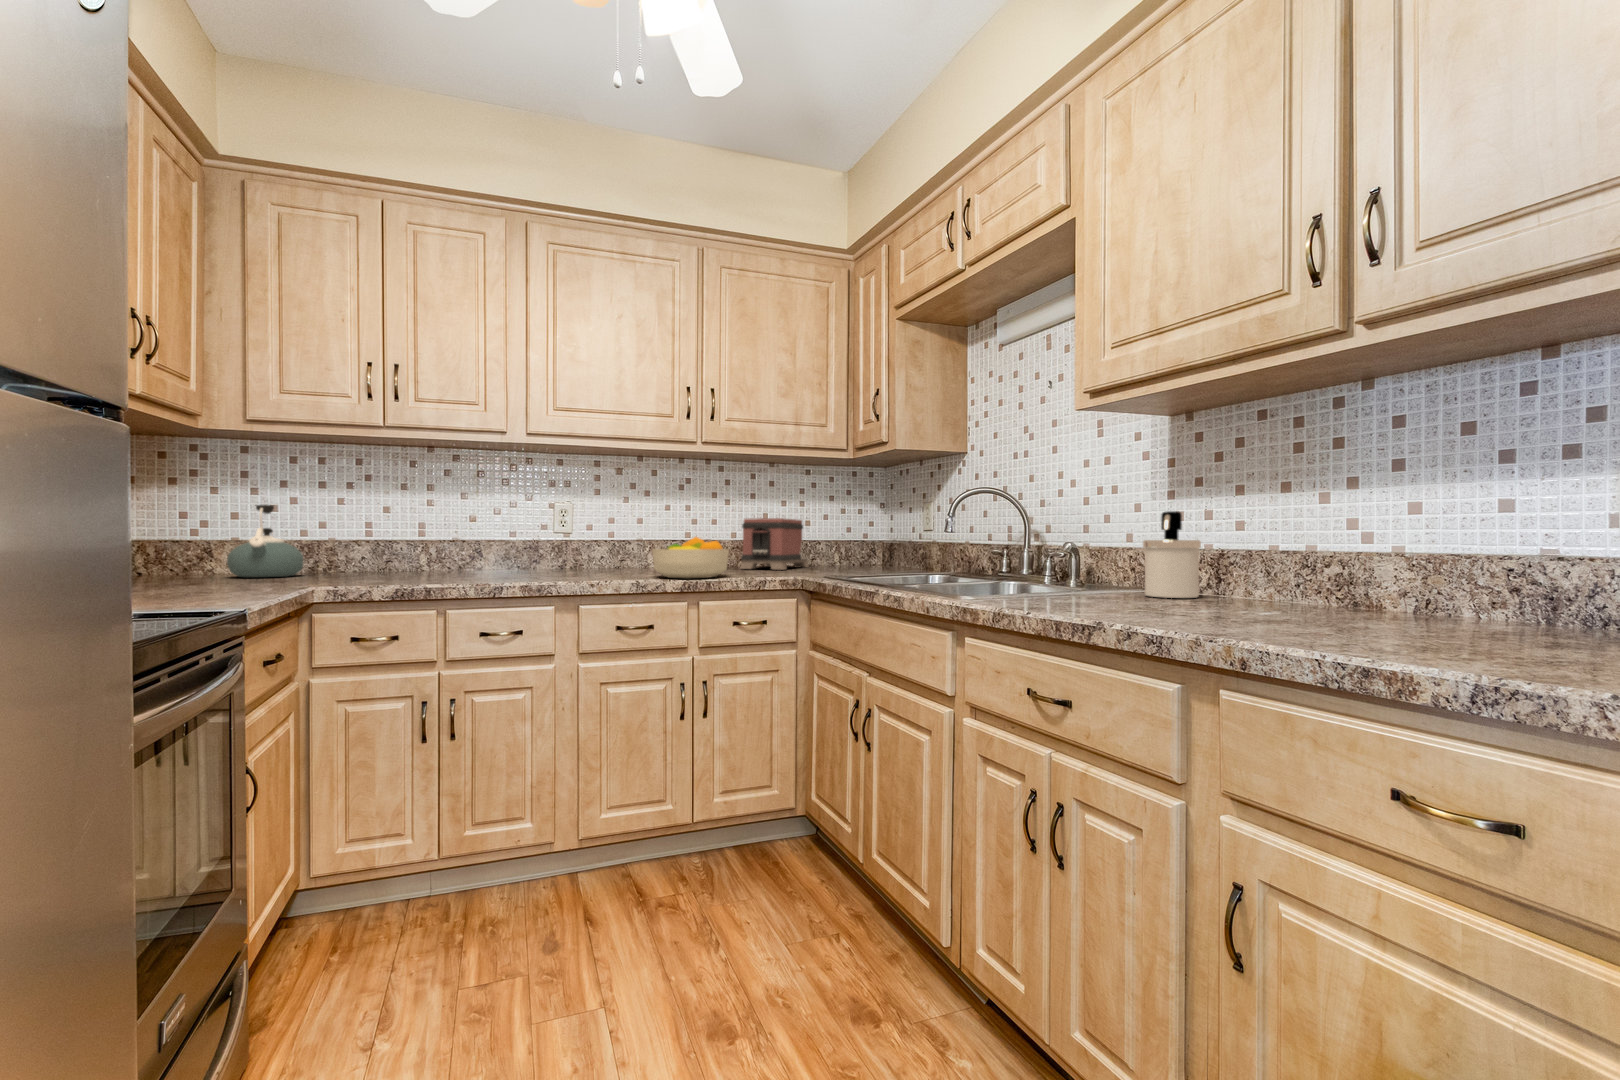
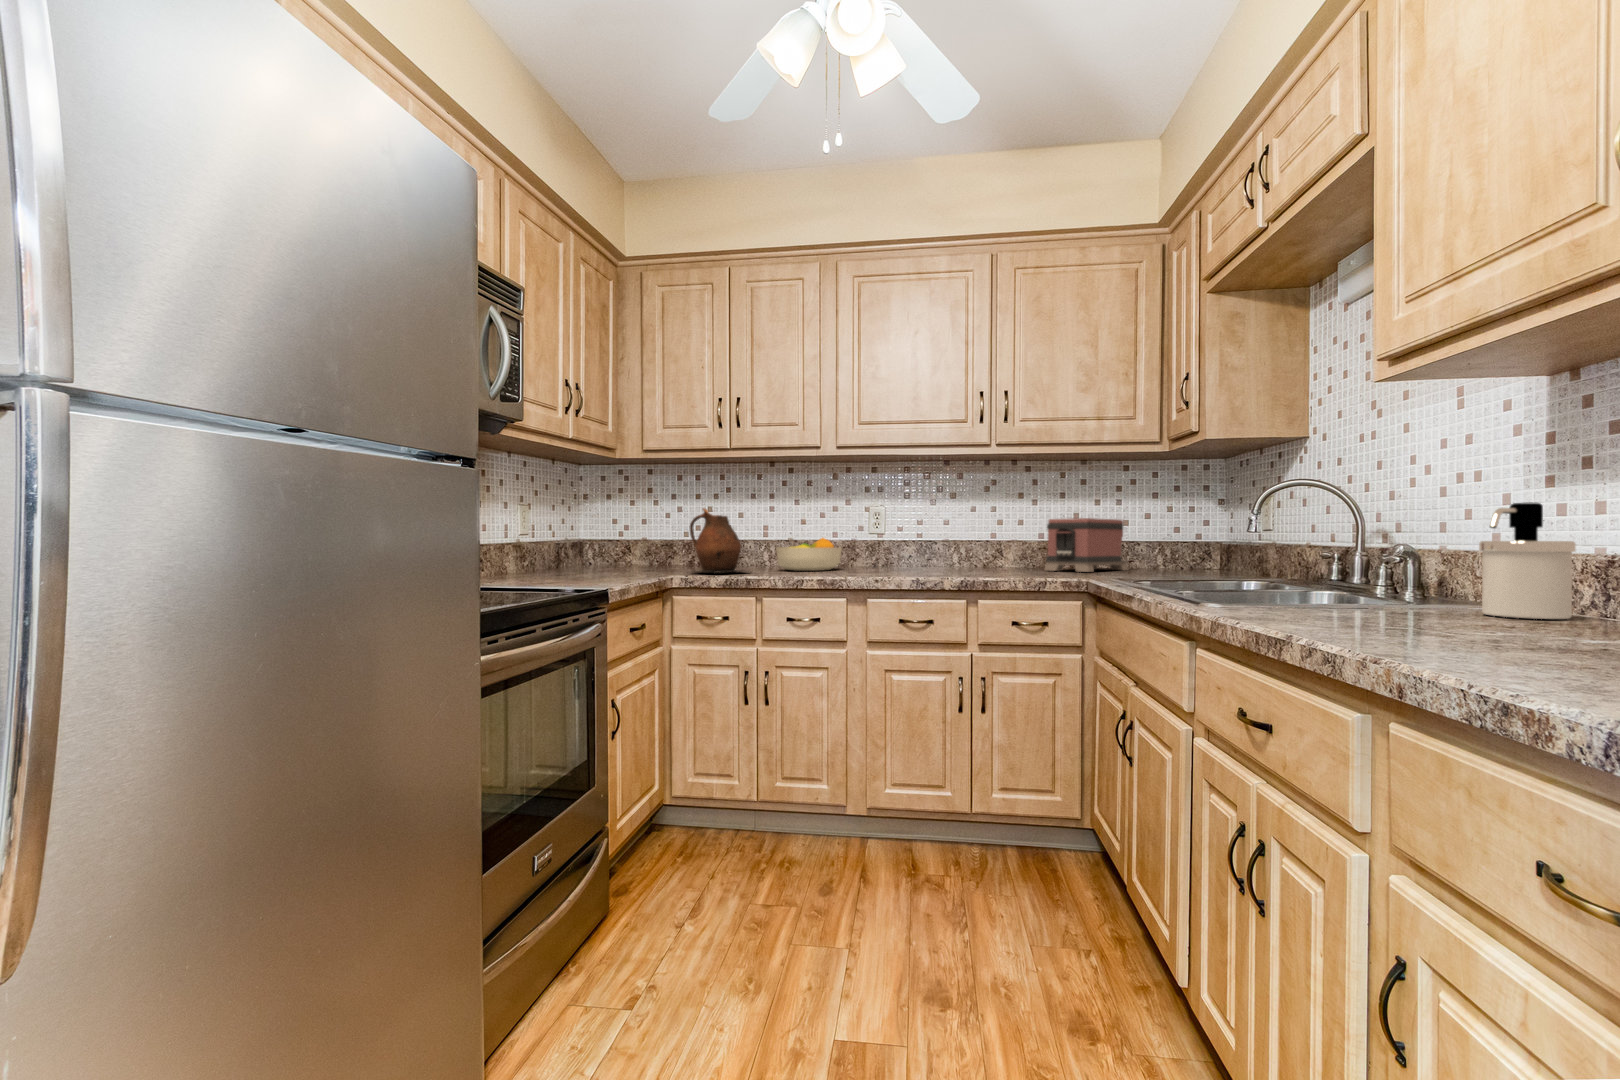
ceramic pitcher: none [326,498,418,582] -> present [690,508,749,573]
kettle: present [227,504,303,577] -> none [640,514,688,569]
fruit bowl: present [652,537,729,578] -> present [776,538,841,571]

